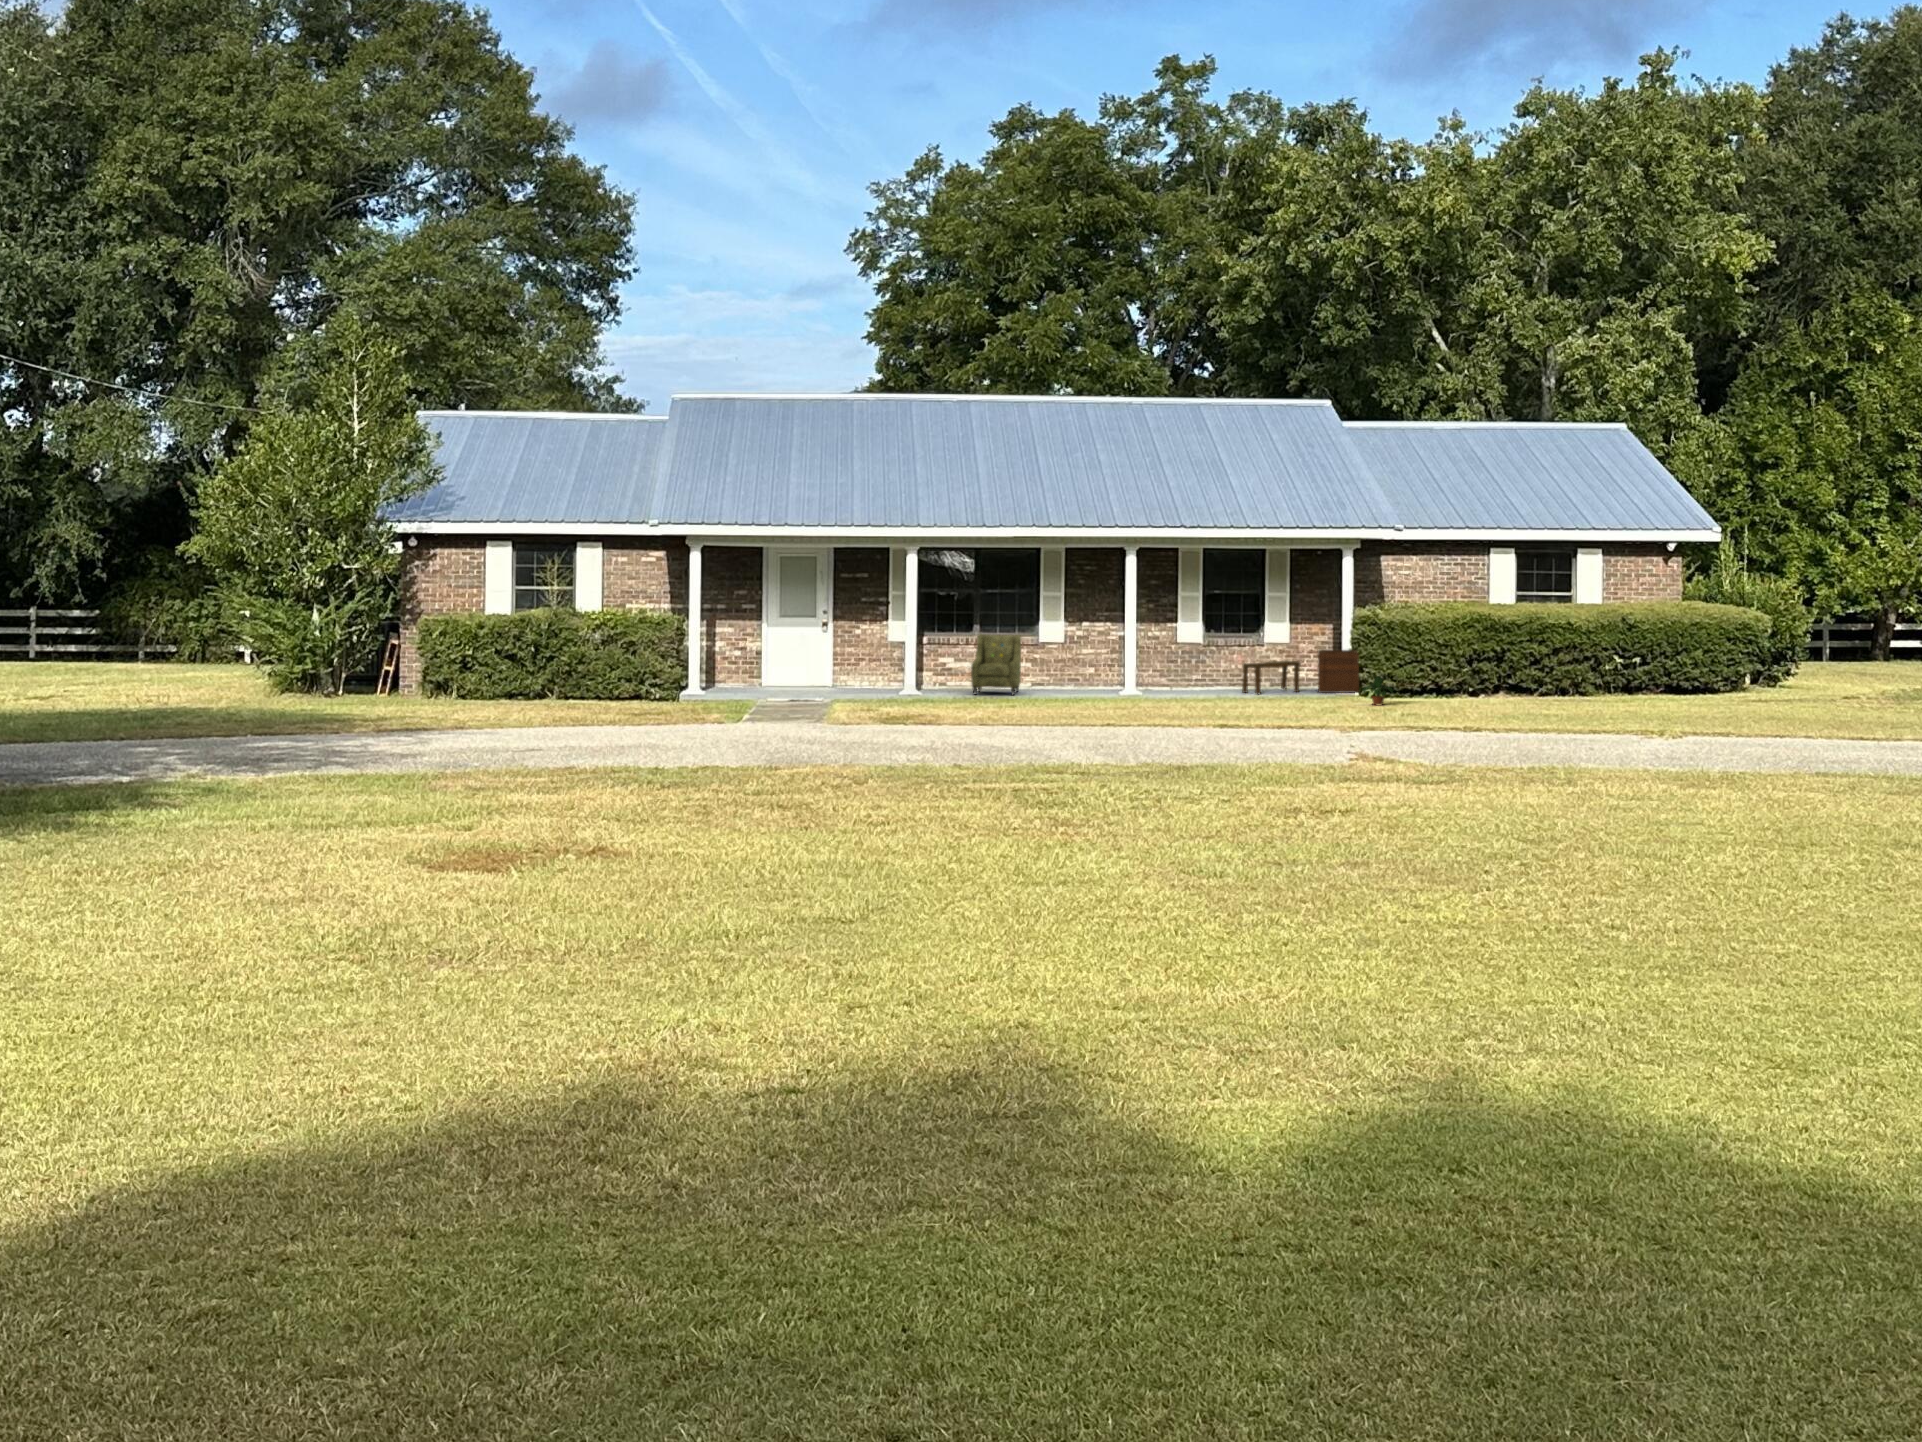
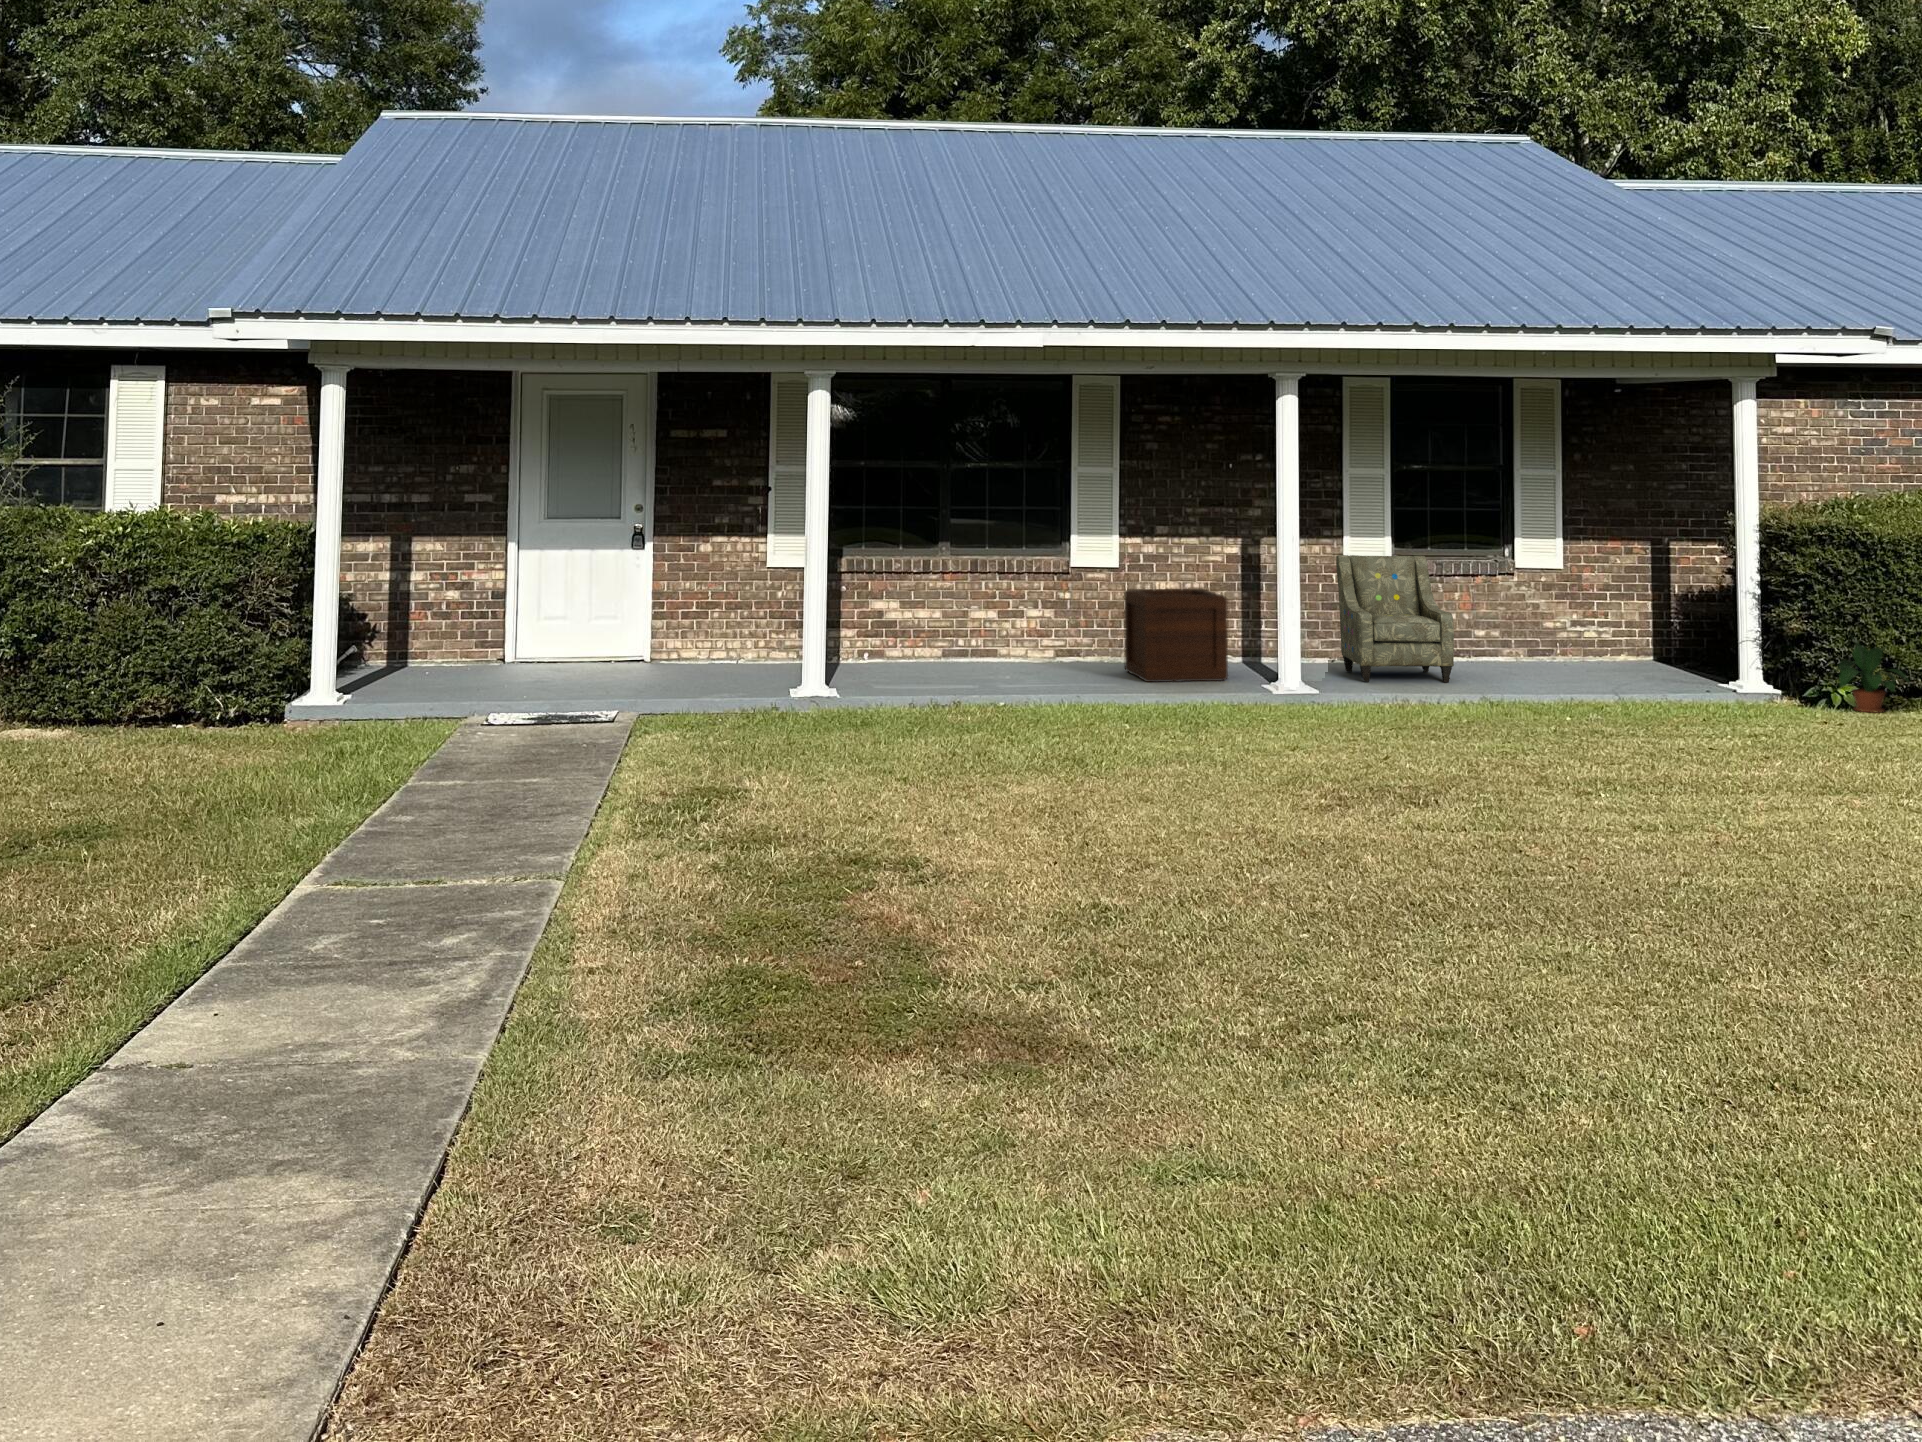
armchair: present [971,635,1021,694] -> present [1336,555,1454,683]
wooden crate: present [1318,650,1359,693] -> present [1124,589,1228,682]
bench: present [1242,660,1300,694] -> none [1492,605,1603,678]

